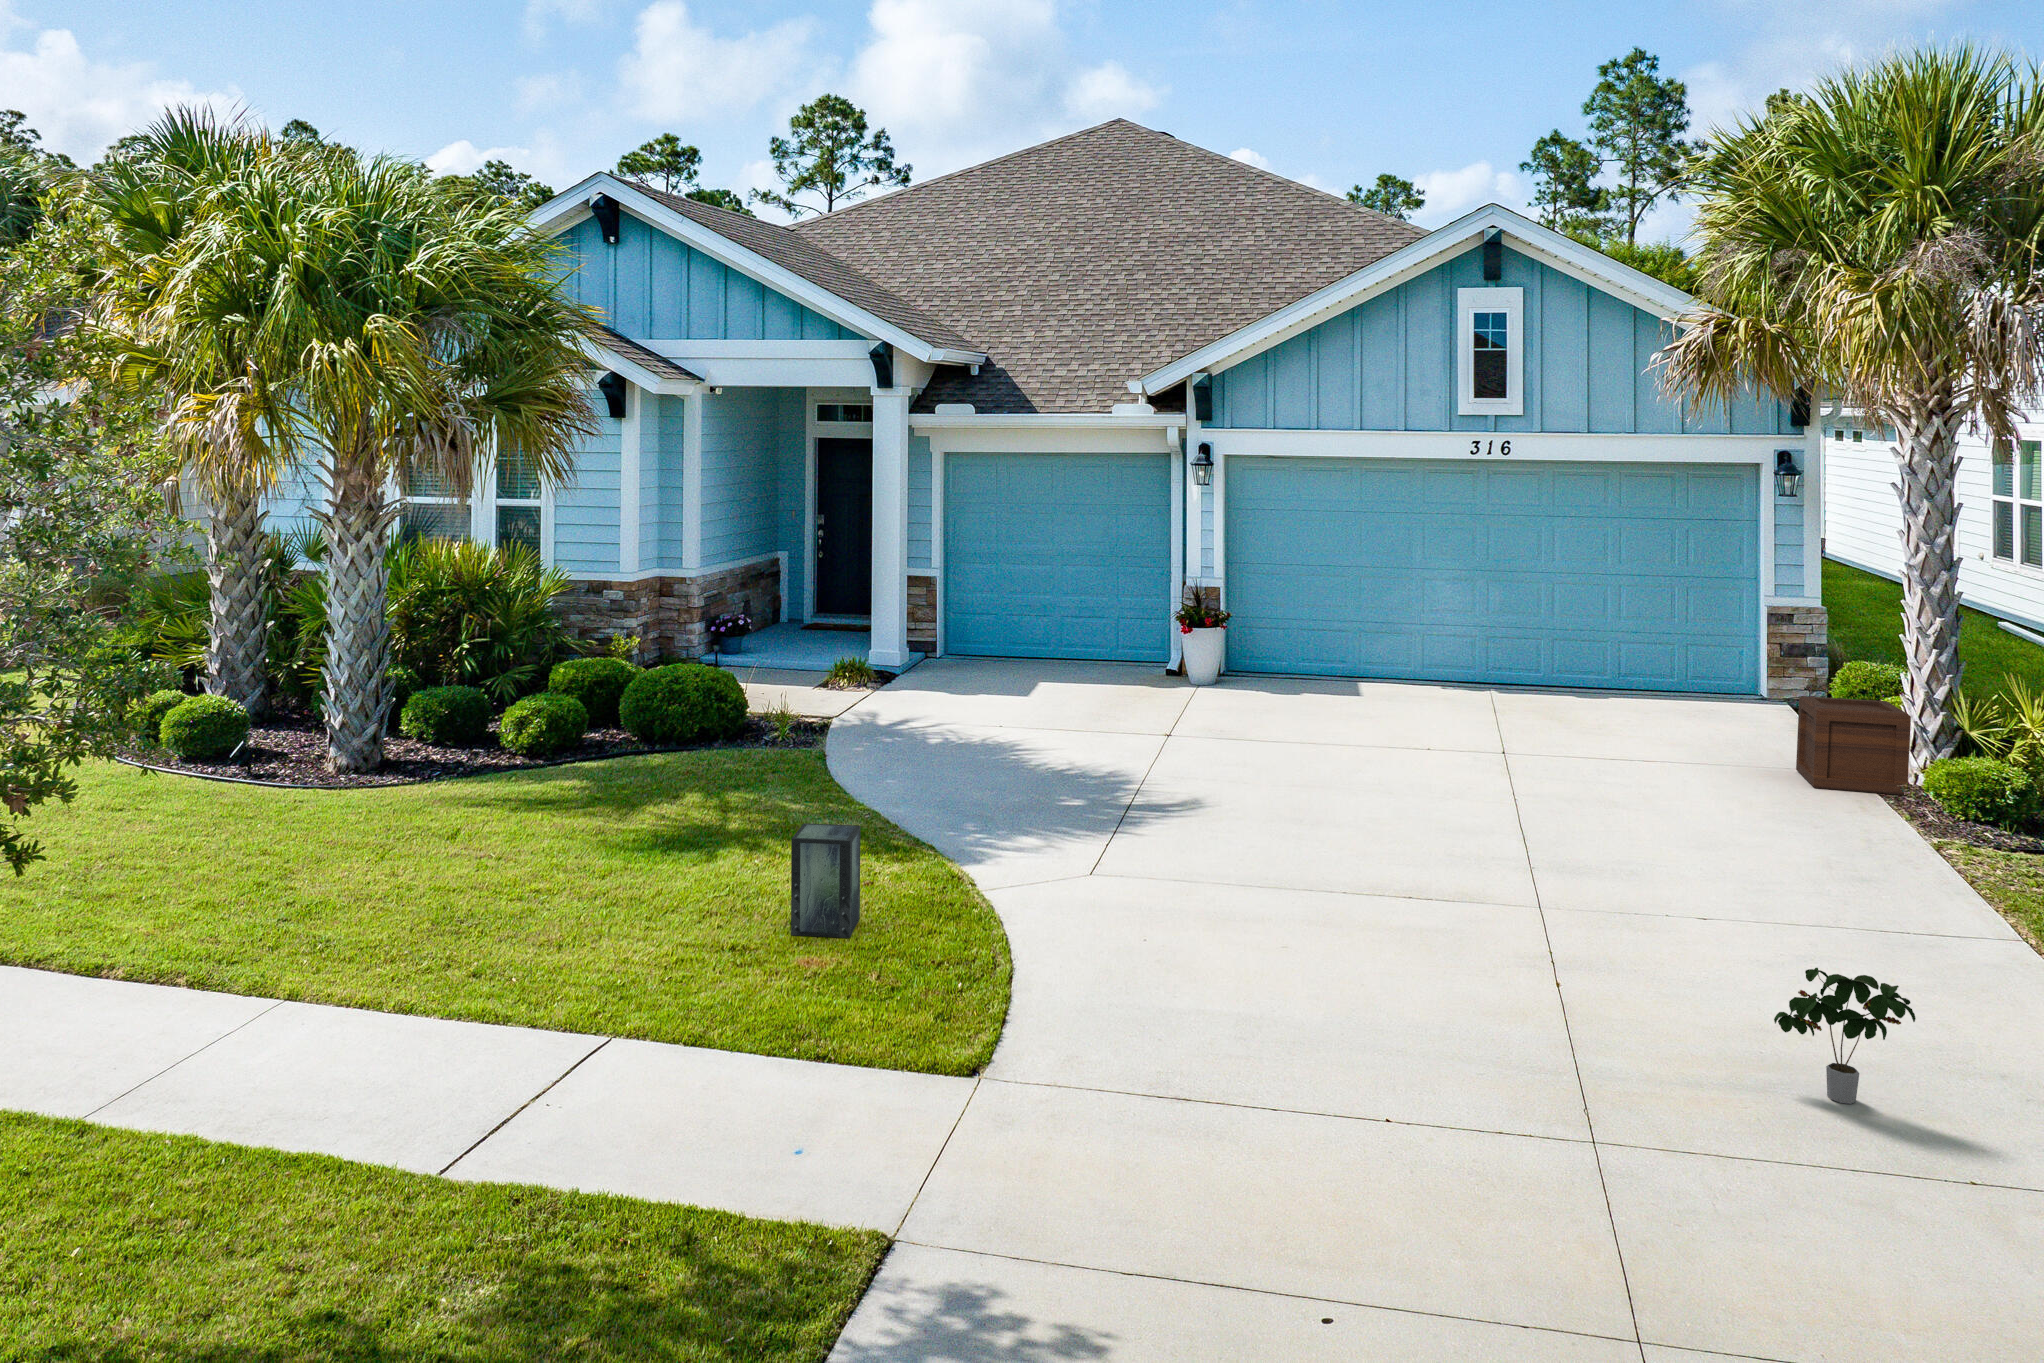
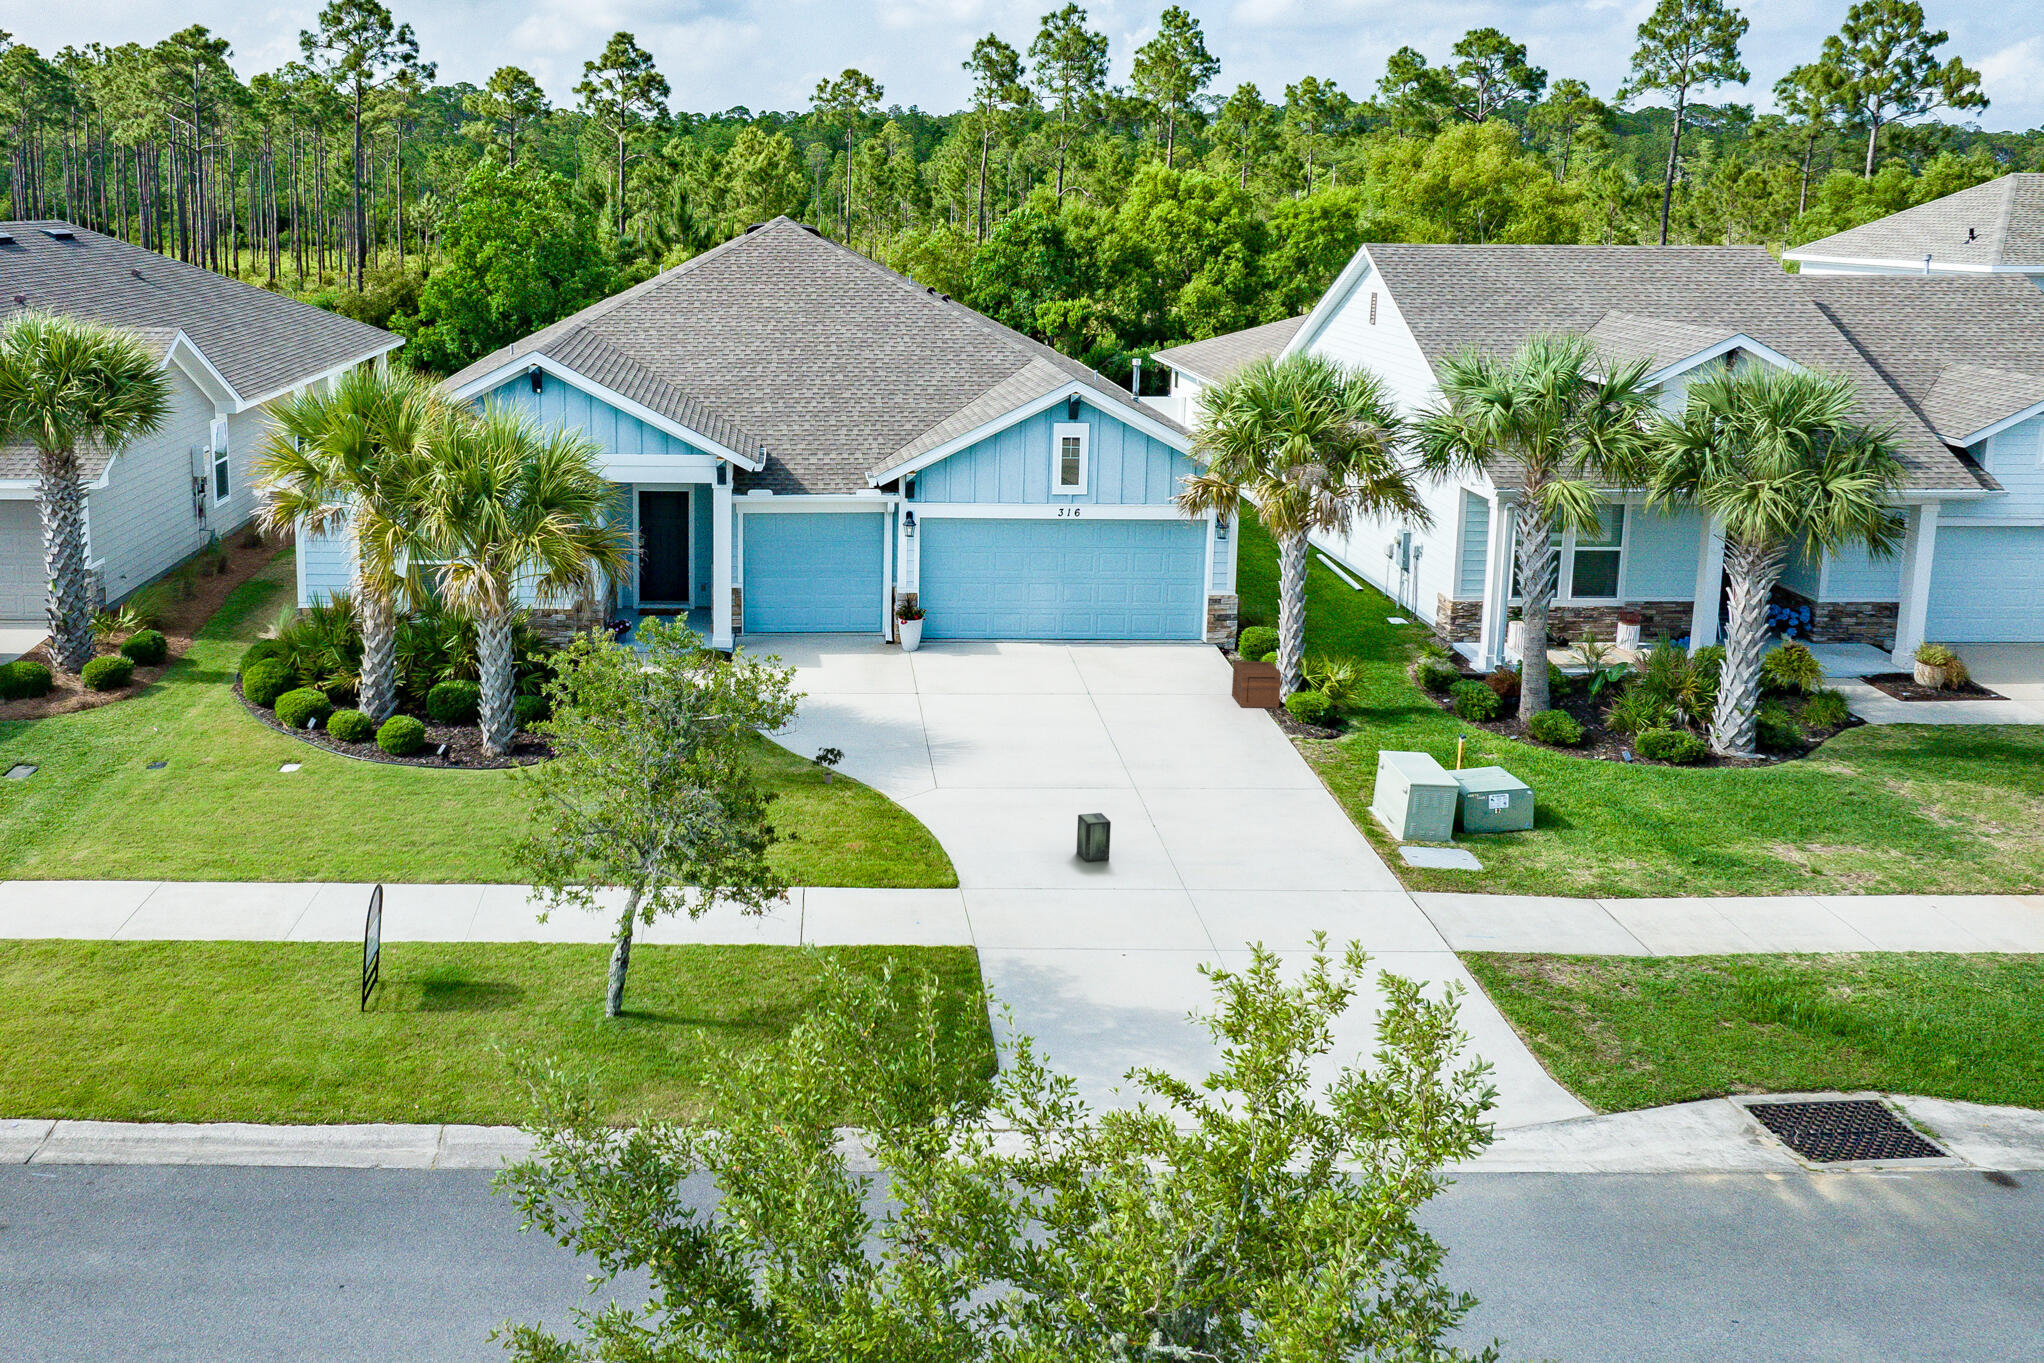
storage box: present [791,823,860,938] -> present [1077,813,1111,862]
potted plant: present [1774,968,1916,1104] -> present [812,747,845,784]

